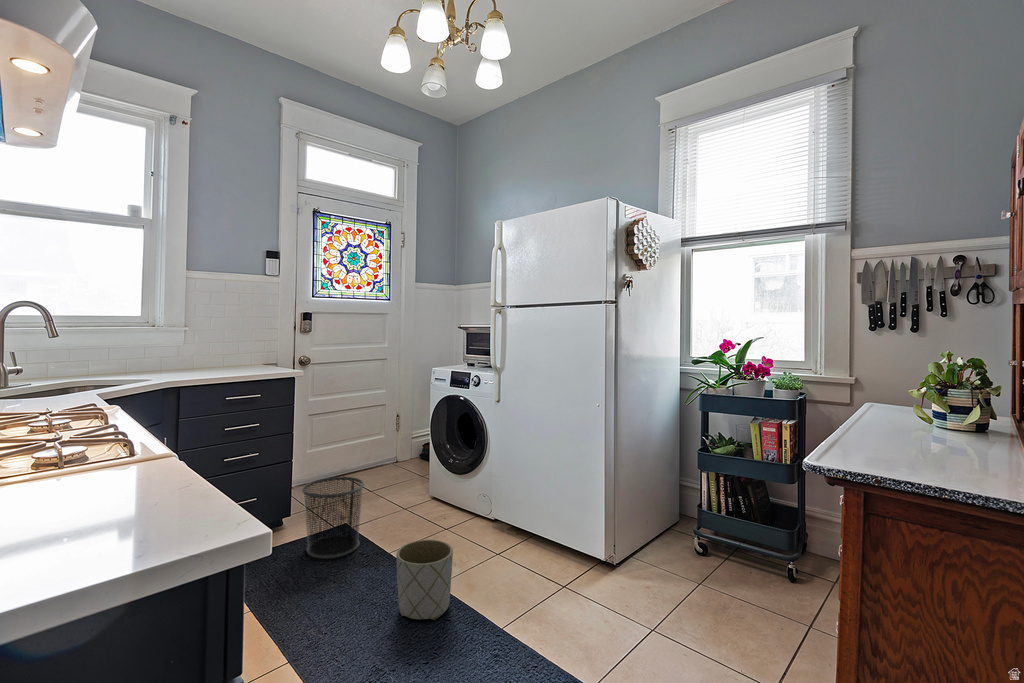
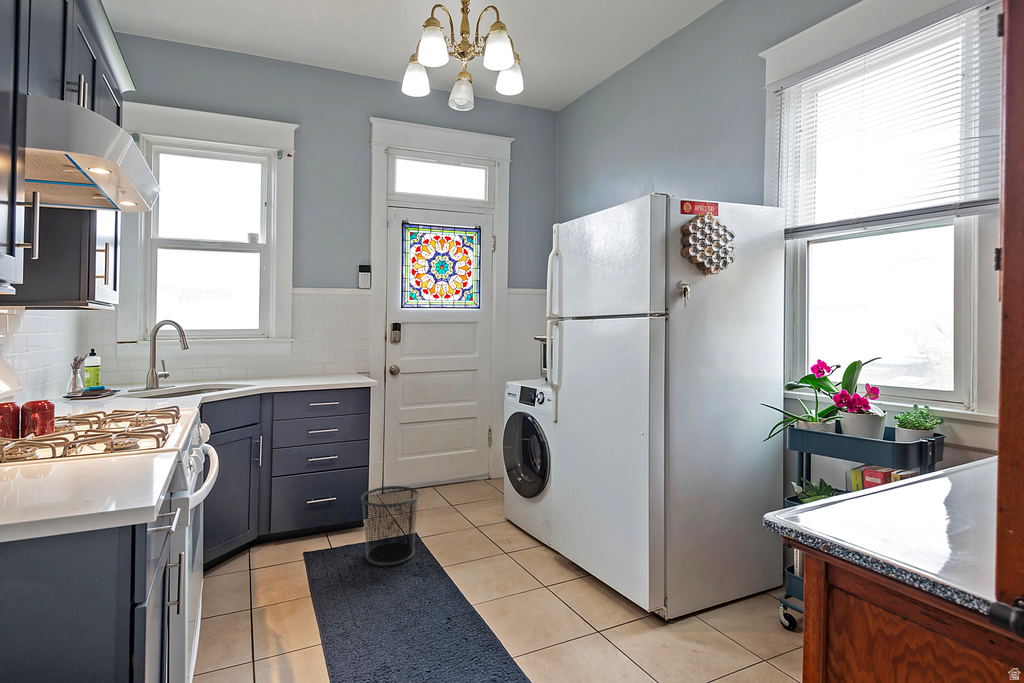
planter: present [396,540,453,620] -> none [413,563,471,649]

